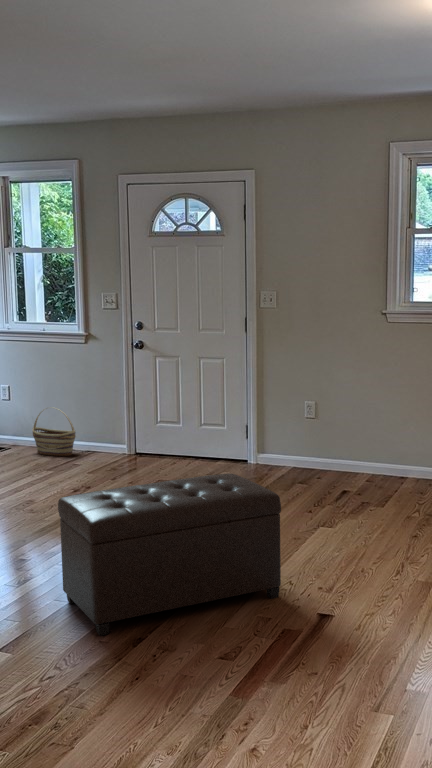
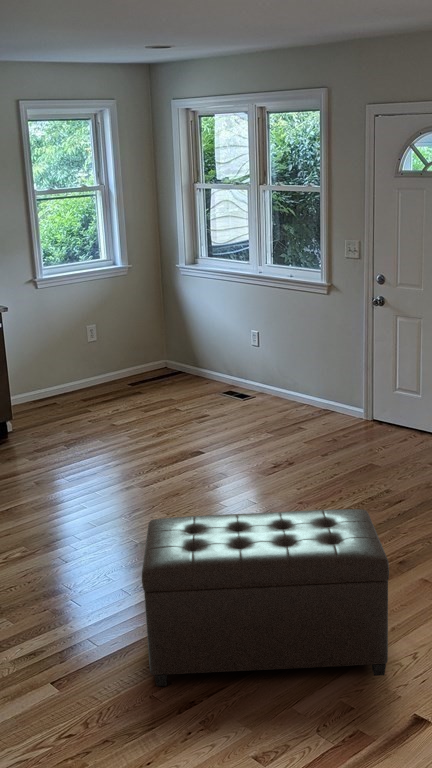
basket: present [33,408,76,456] -> none [274,359,315,412]

